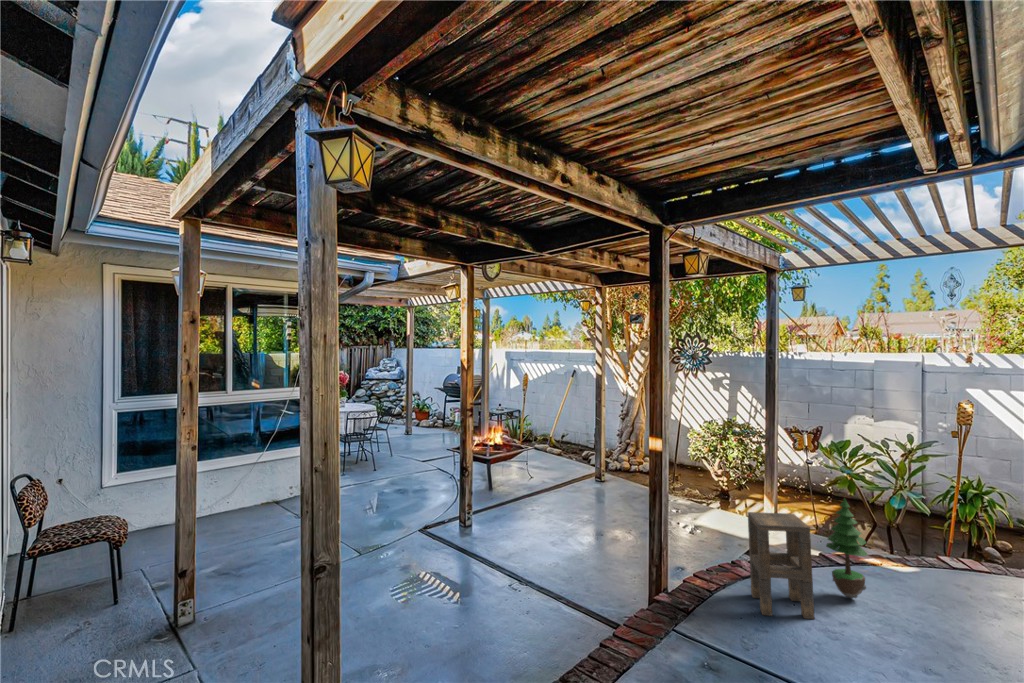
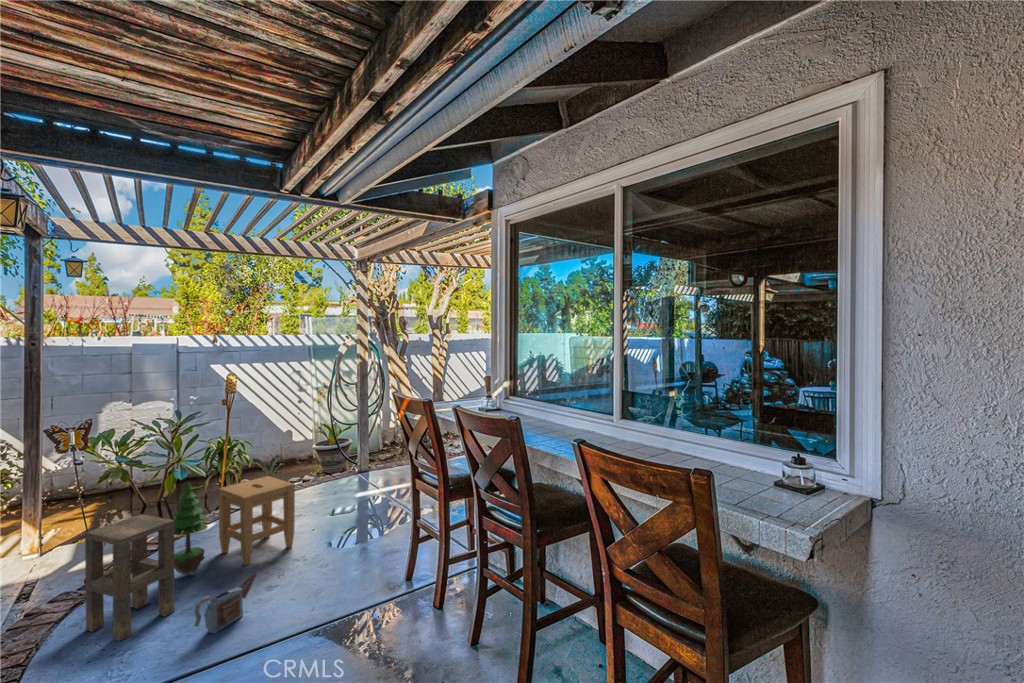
stool: none [891,519,993,633] -> present [219,476,295,565]
watering can: none [806,613,888,662] -> present [194,573,257,634]

